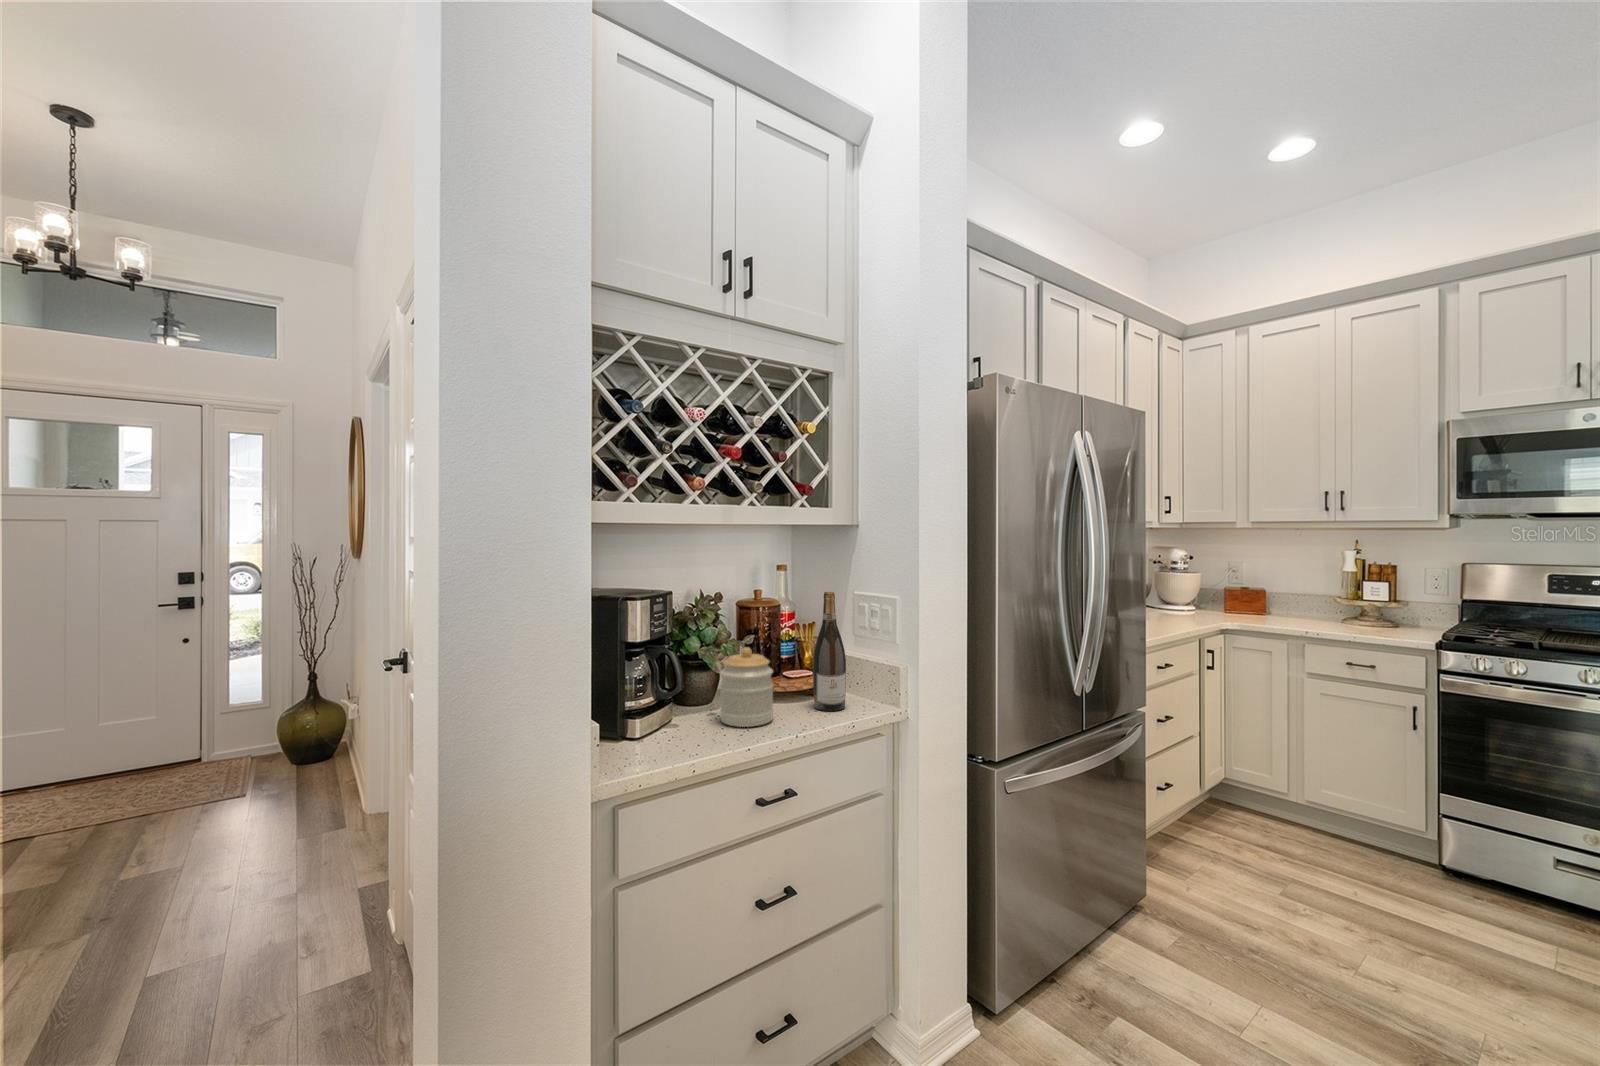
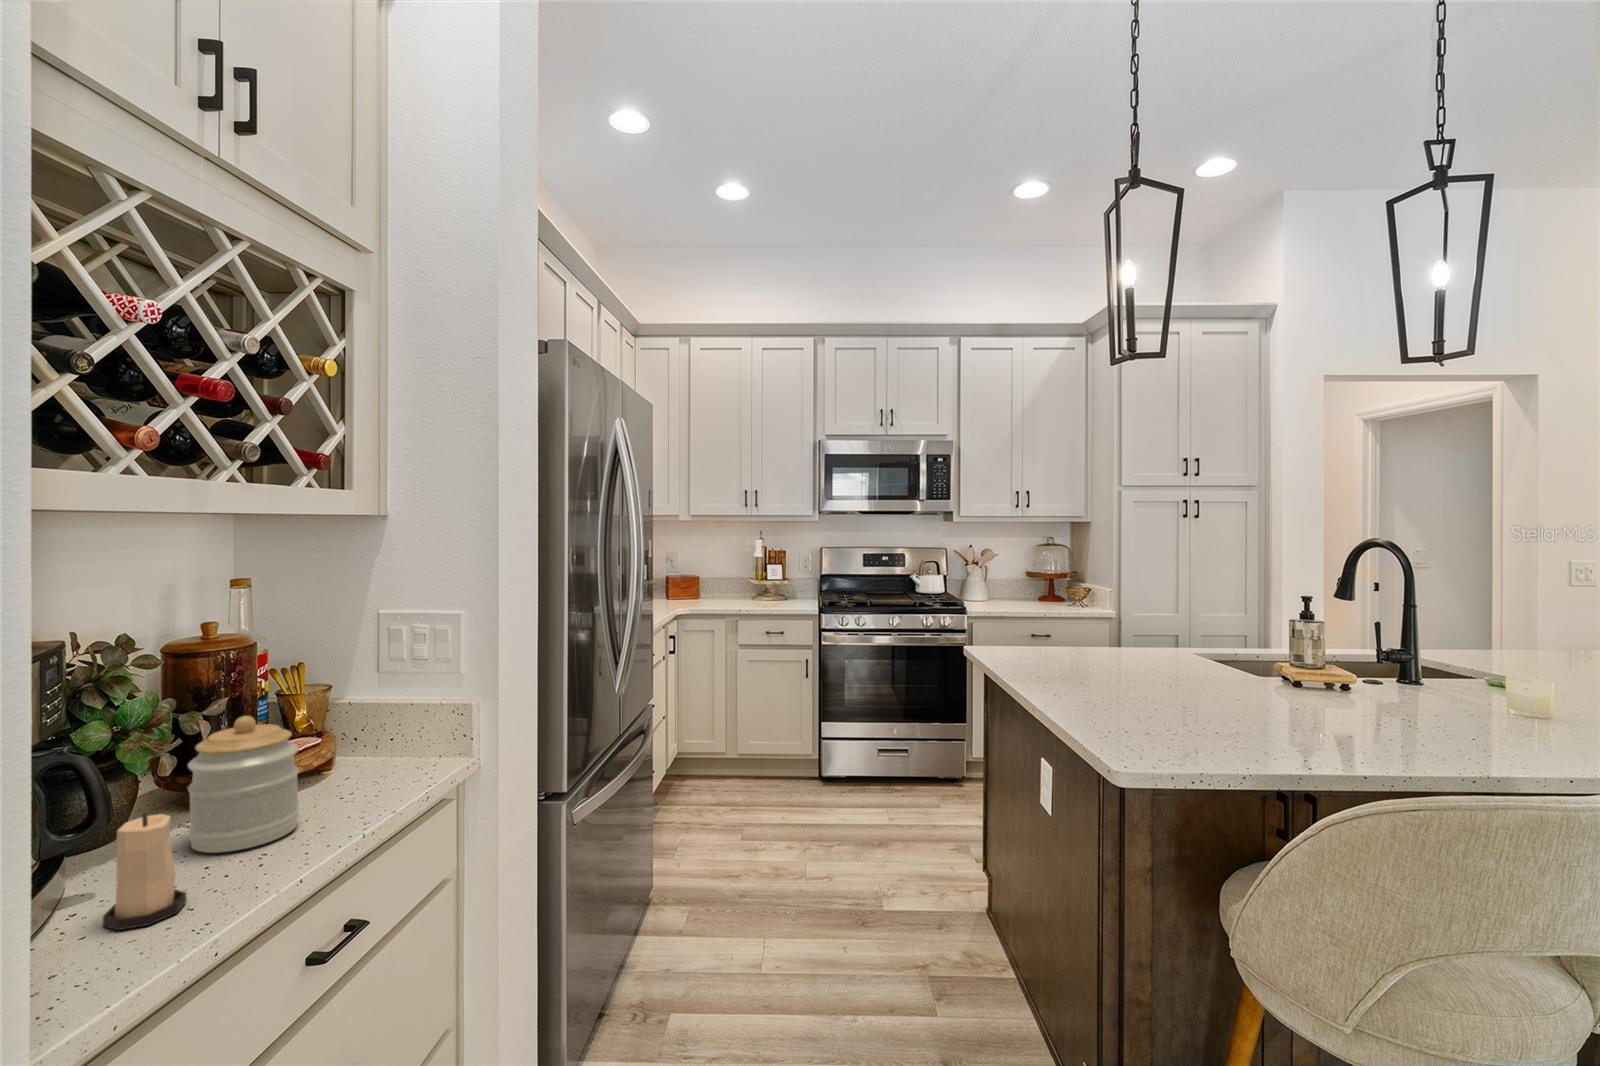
wine bottle: present [813,592,846,711] -> none [339,613,394,788]
candle: none [660,687,693,749] -> present [103,813,187,930]

